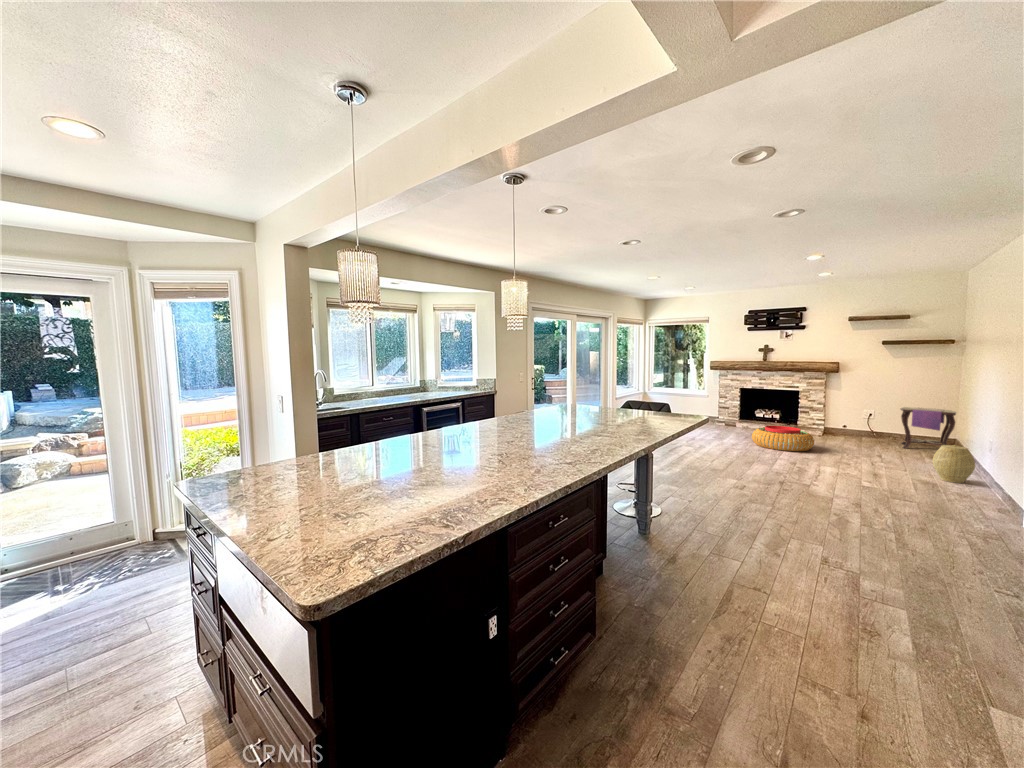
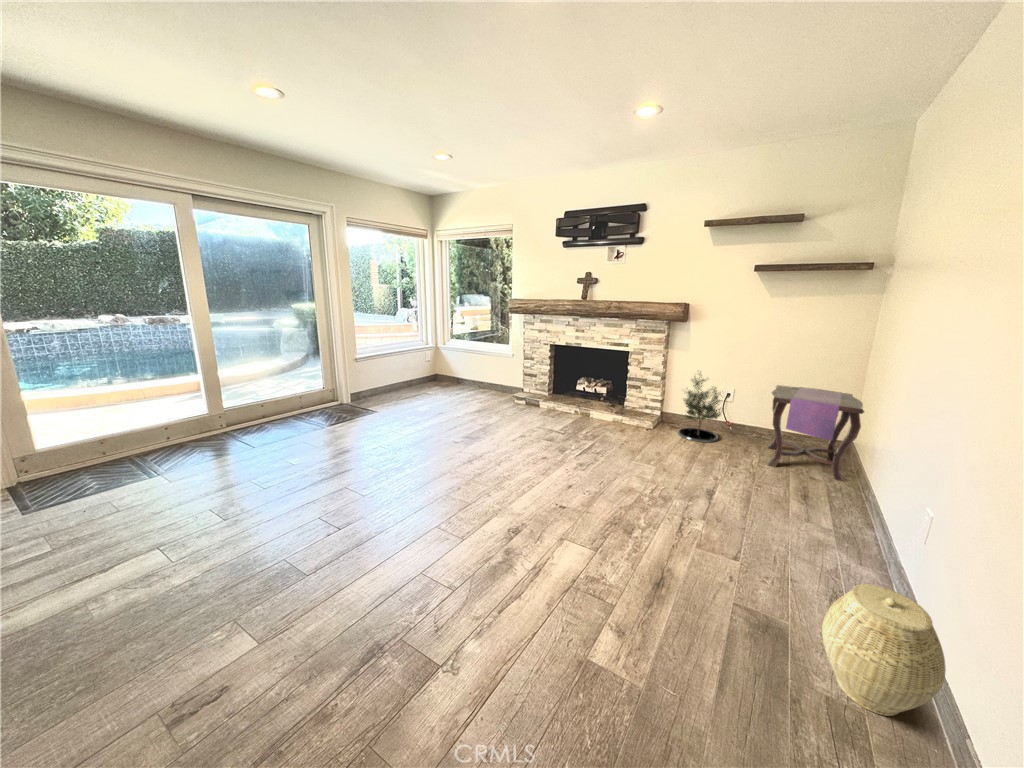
potted tree: none [839,399,870,441] -> present [677,375,721,442]
pouf: present [752,426,814,451] -> none [499,437,606,506]

